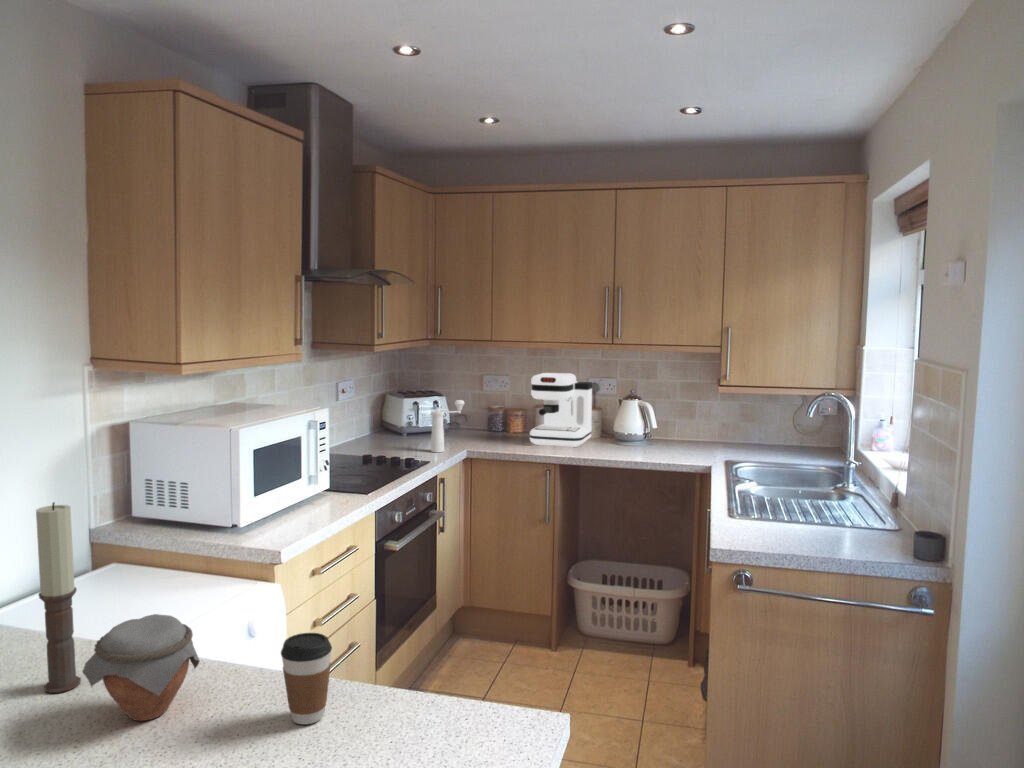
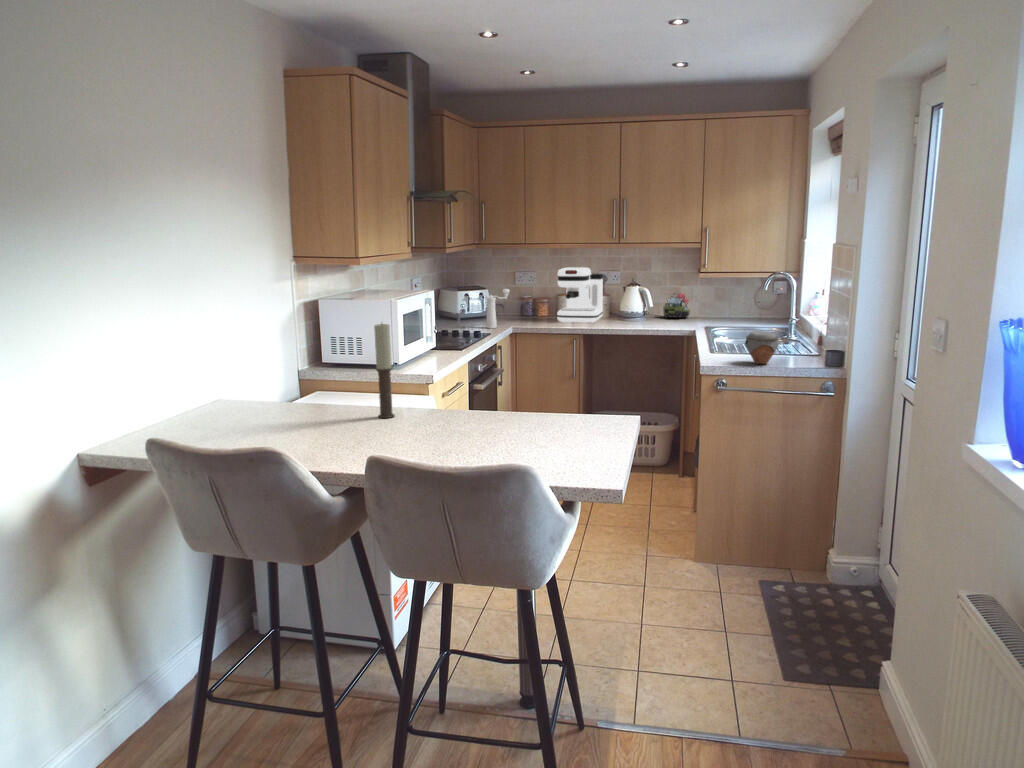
plant: none [672,389,708,443] -> present [663,293,690,318]
jar: present [83,614,200,721] -> present [745,331,780,364]
coffee cup: present [281,633,332,724] -> none [509,380,533,420]

